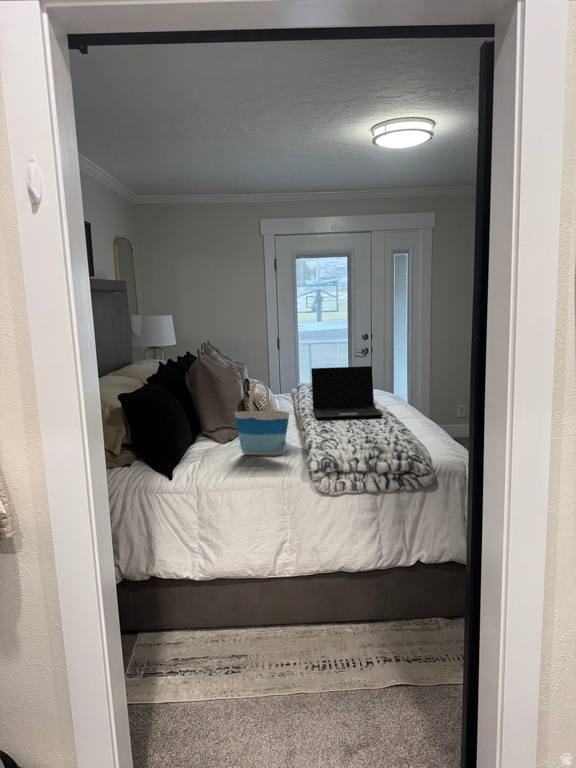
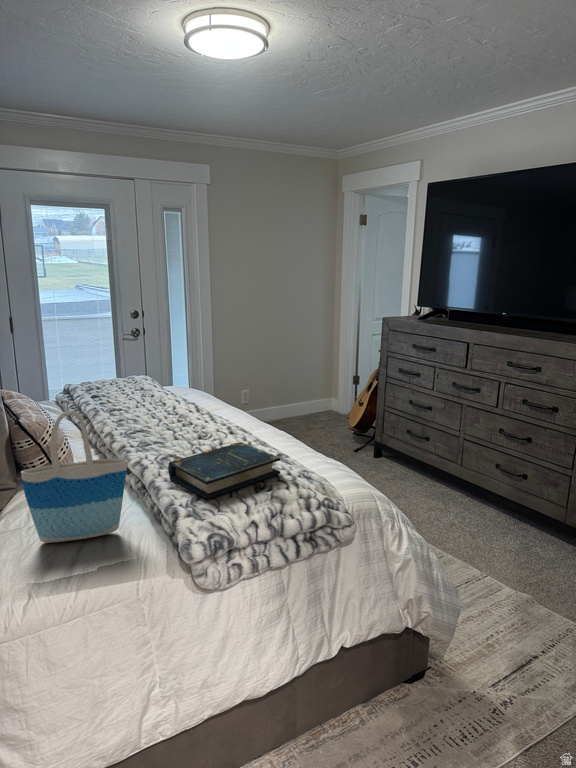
laptop: present [311,366,382,419] -> none [117,362,235,450]
book: none [321,417,392,443] -> present [168,442,280,499]

